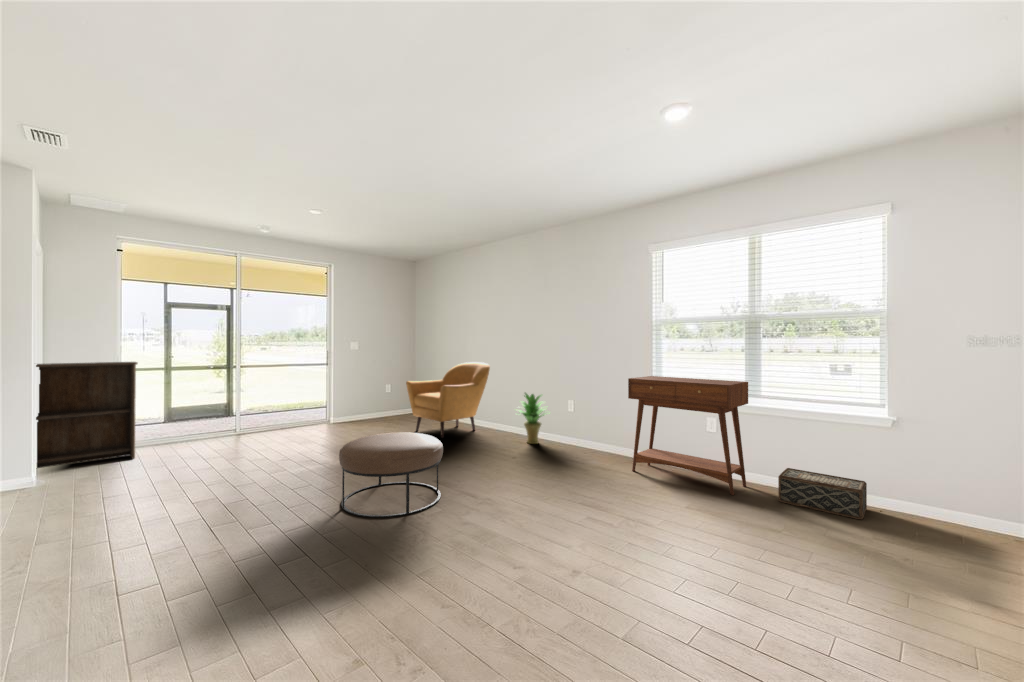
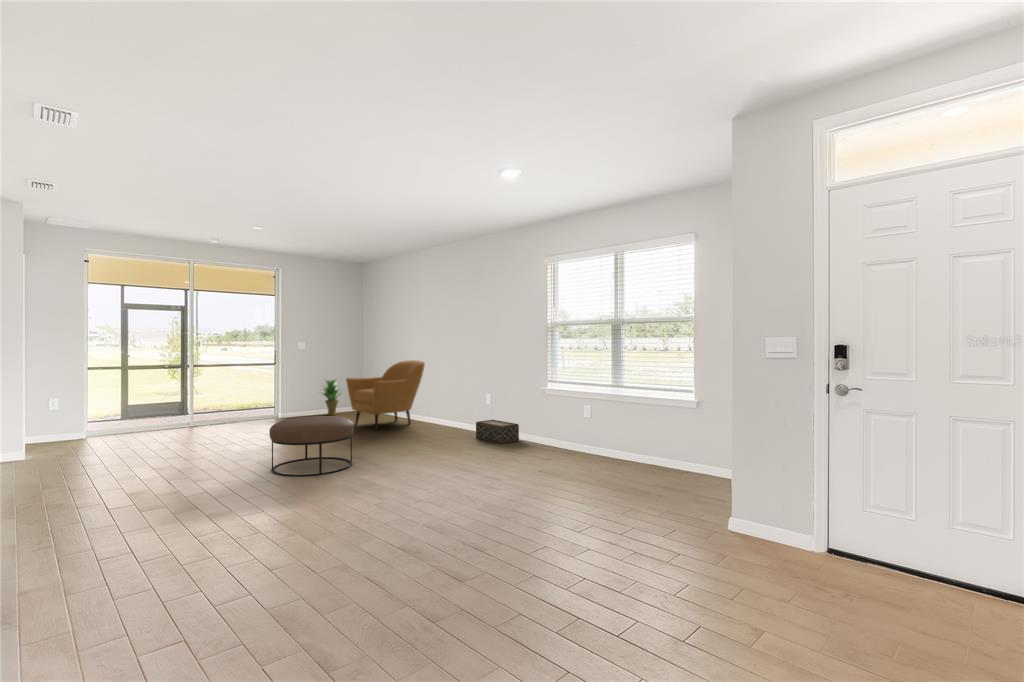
bookshelf: present [36,362,138,468] -> none [14,360,105,453]
console table: present [628,376,748,495] -> none [518,371,608,464]
potted plant: present [518,393,545,444] -> present [323,380,340,415]
woven basket: present [778,468,867,520] -> present [476,420,519,443]

